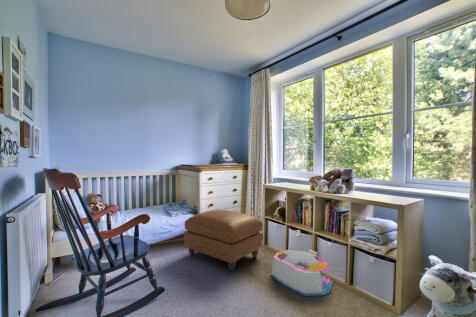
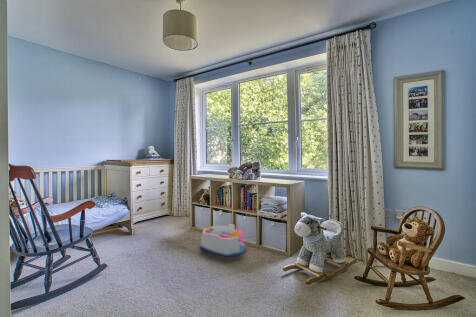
ottoman: present [184,210,263,271] -> none [118,200,192,249]

